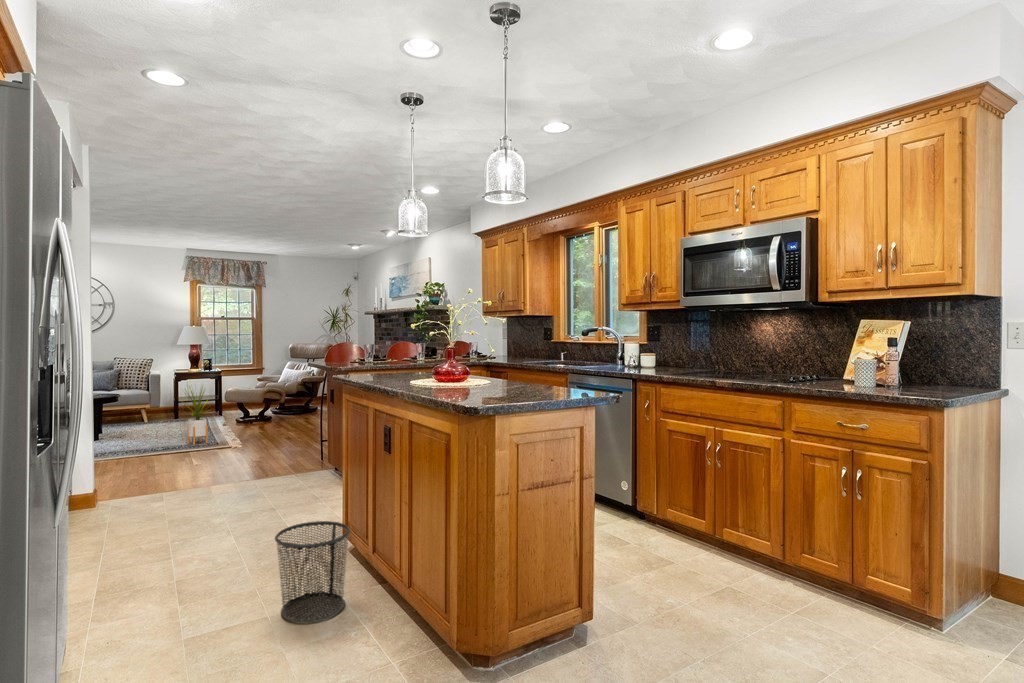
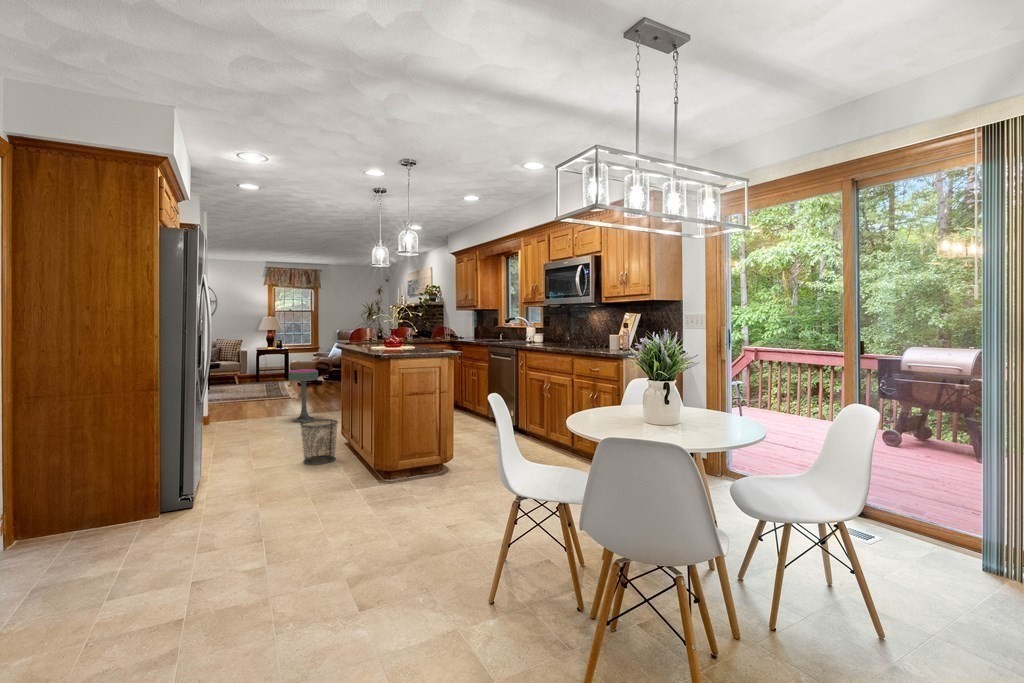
house plant: present [181,386,209,445] -> none [258,353,283,396]
bar stool: none [234,410,284,500] -> present [289,369,318,422]

